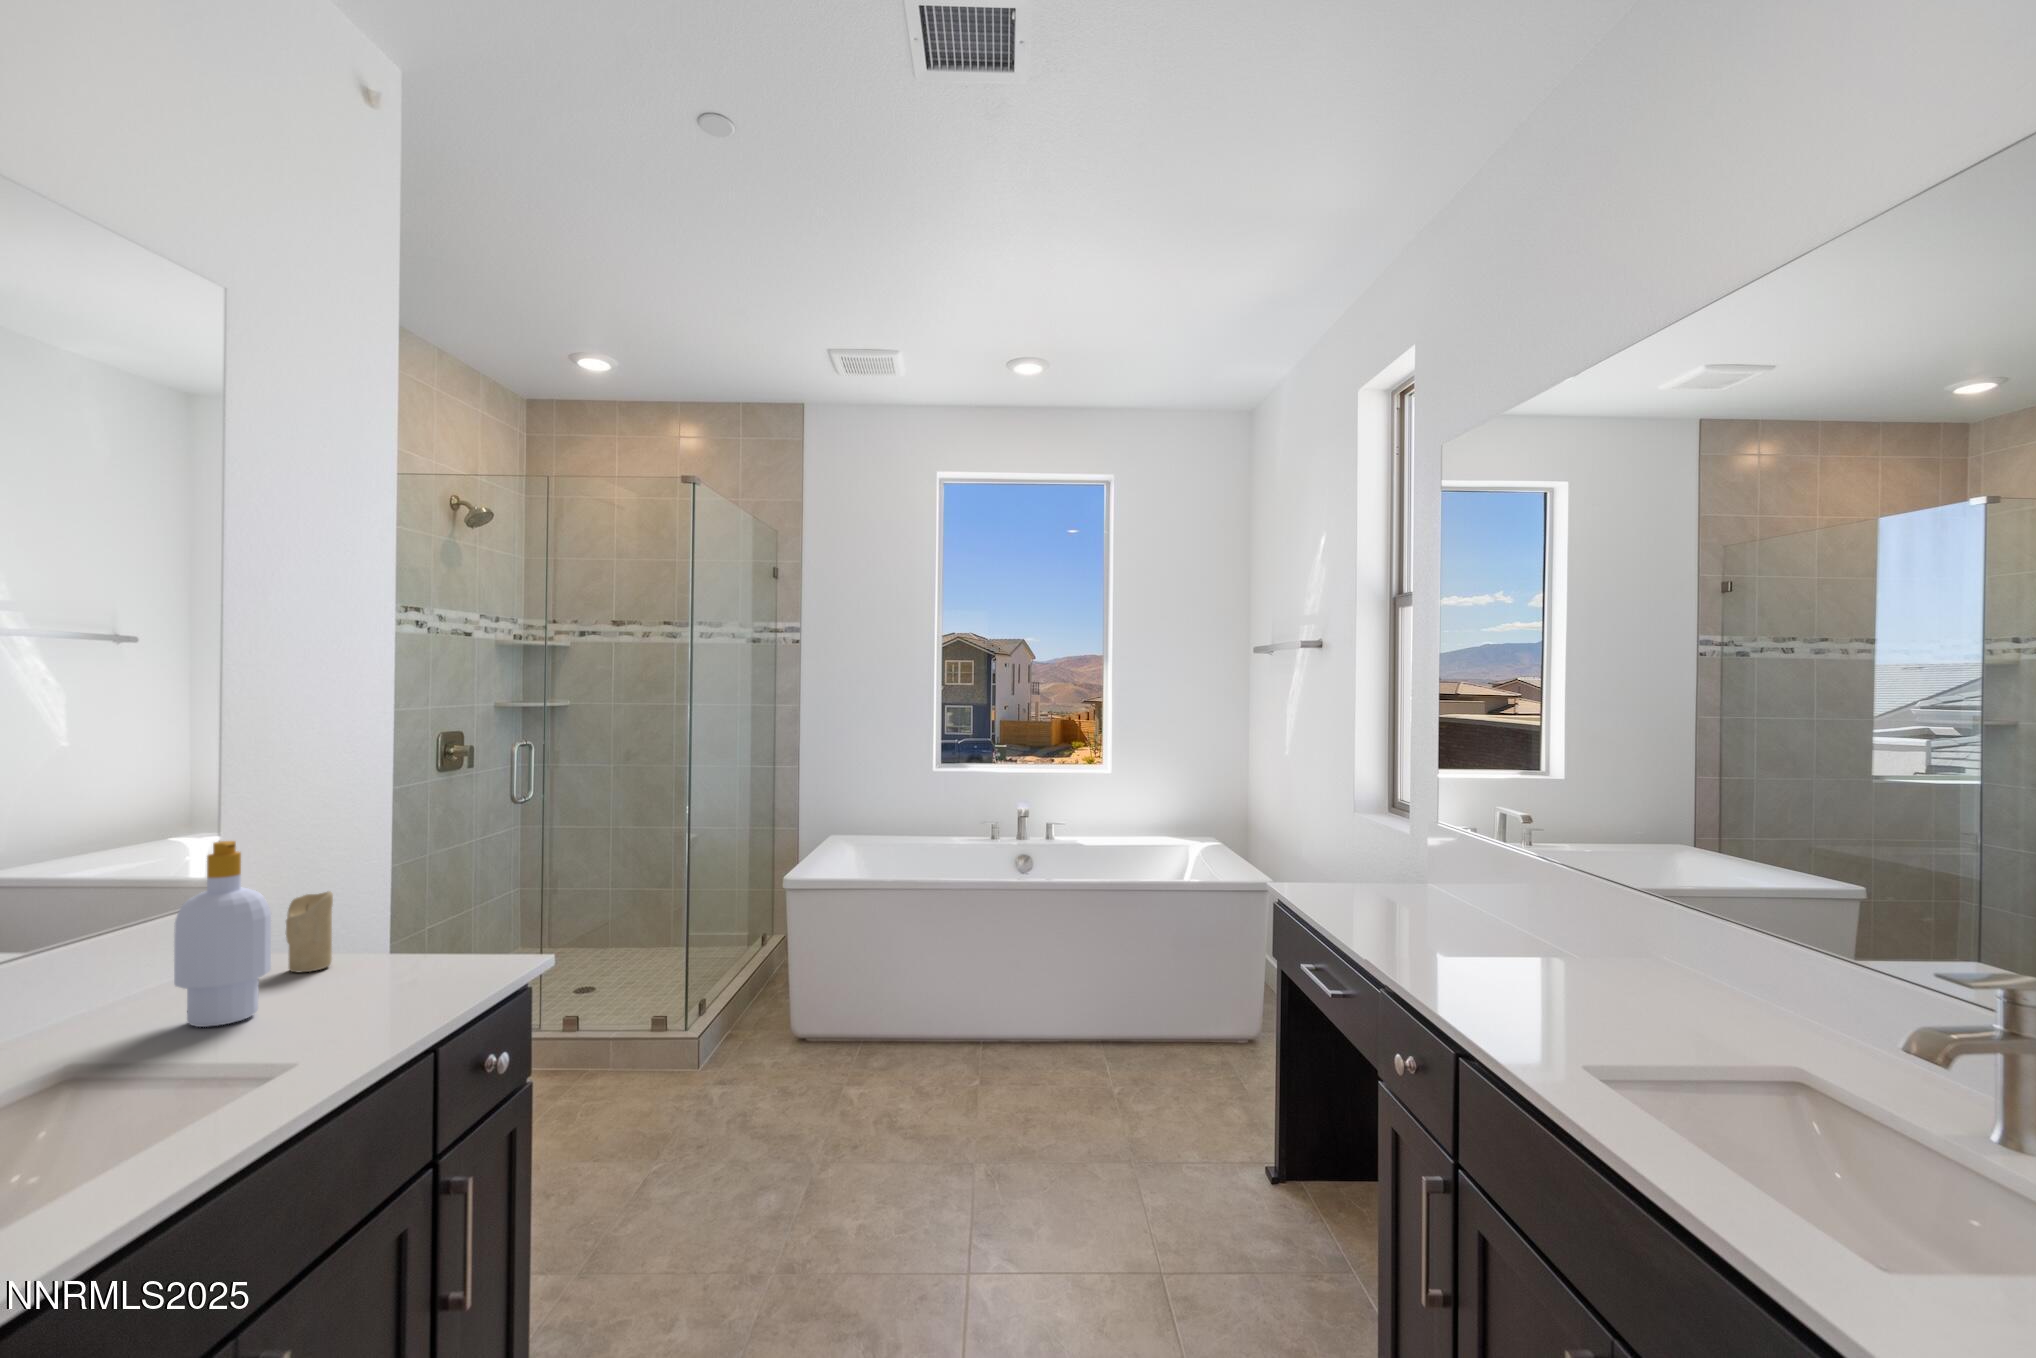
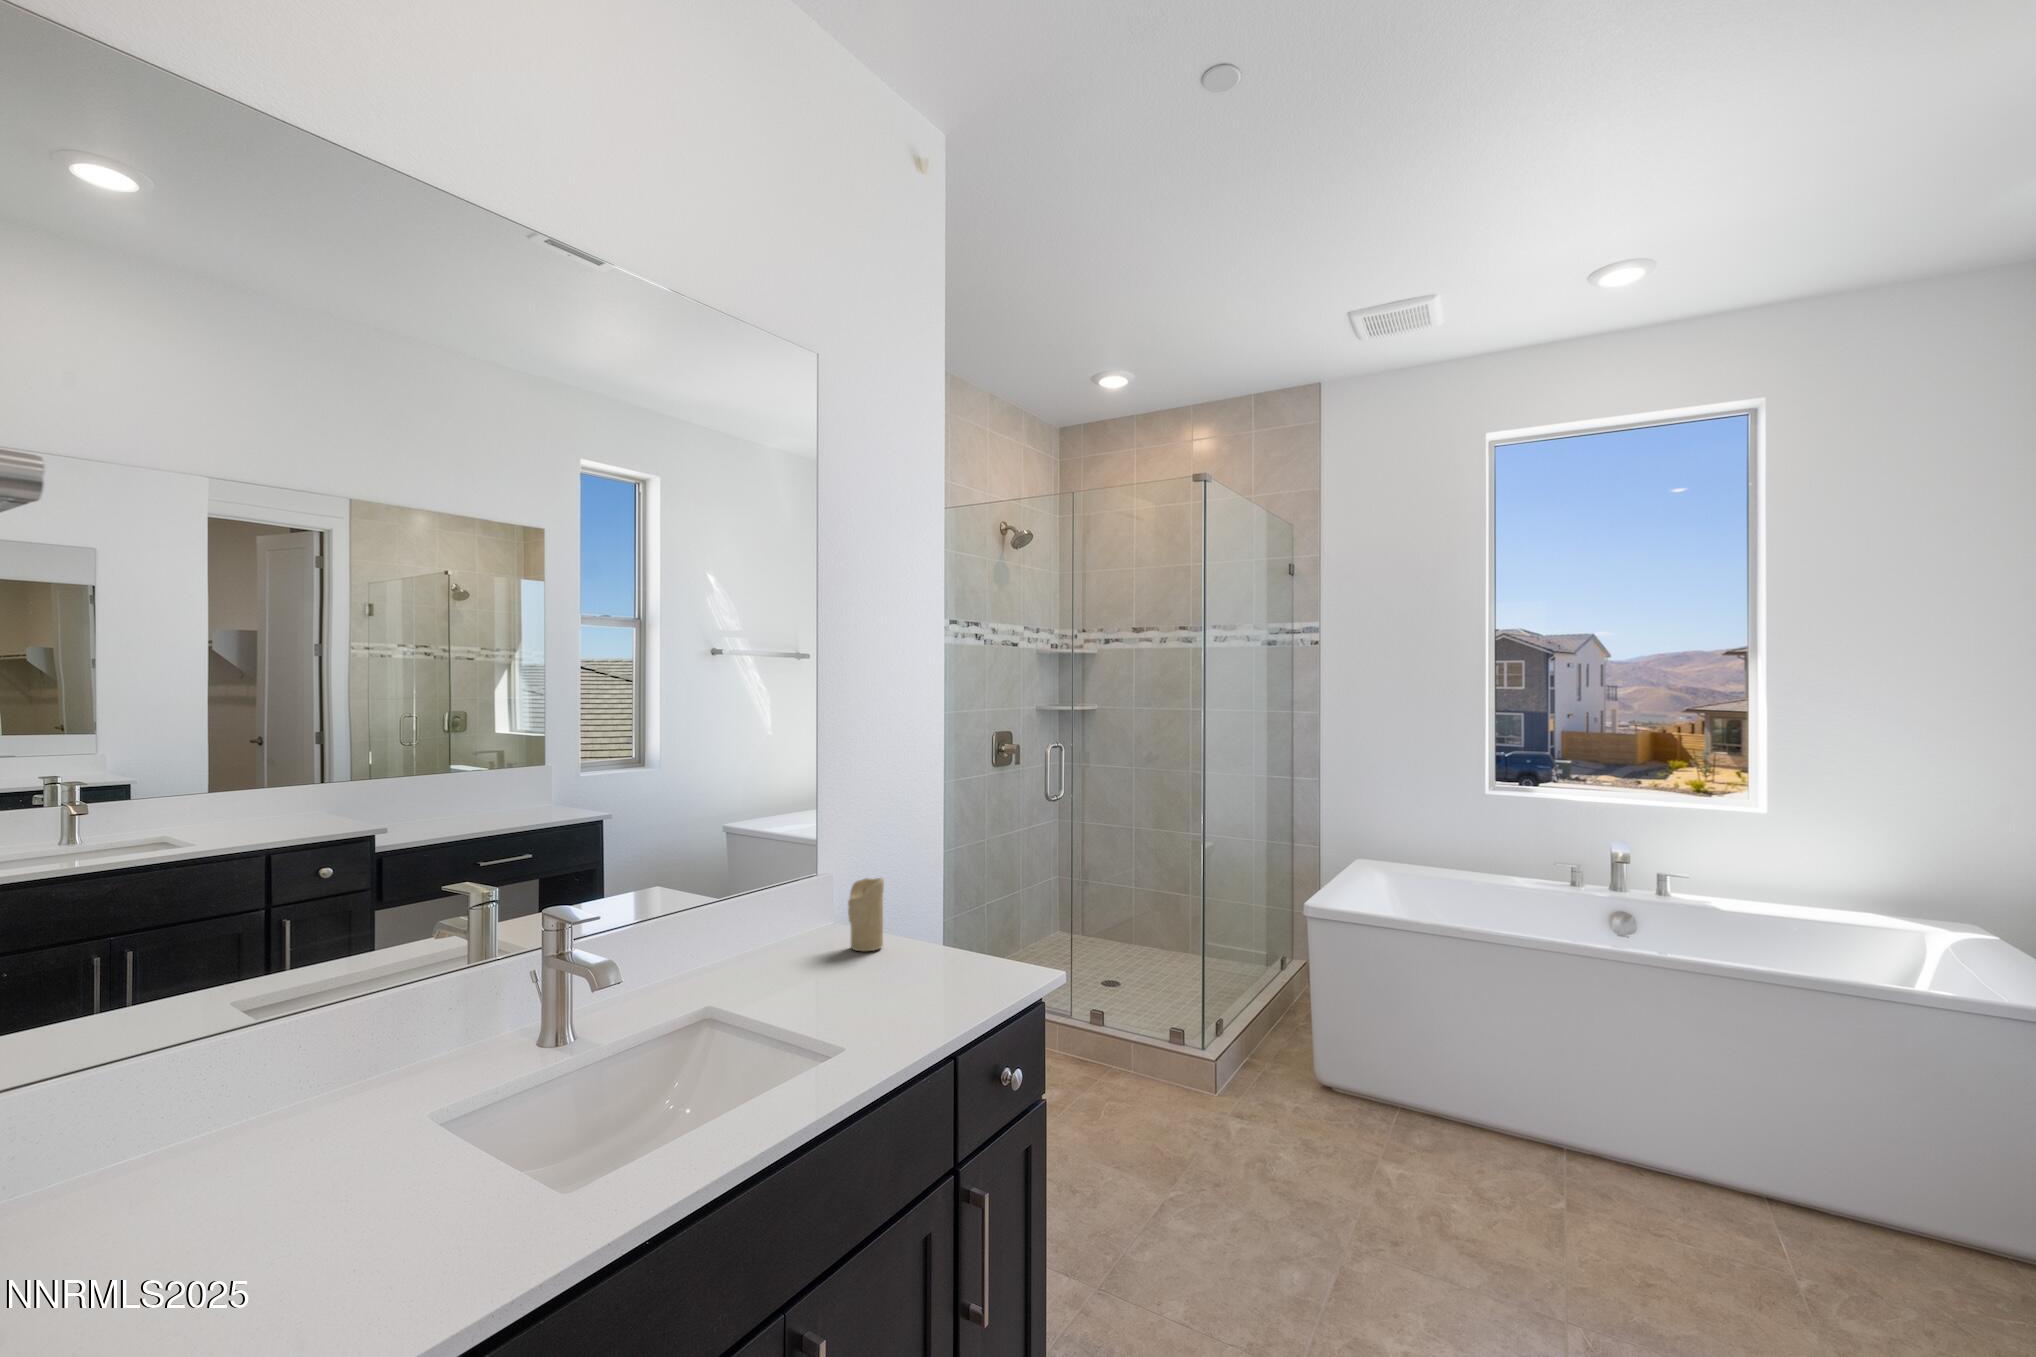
soap bottle: present [174,841,271,1027] -> none [757,826,827,997]

